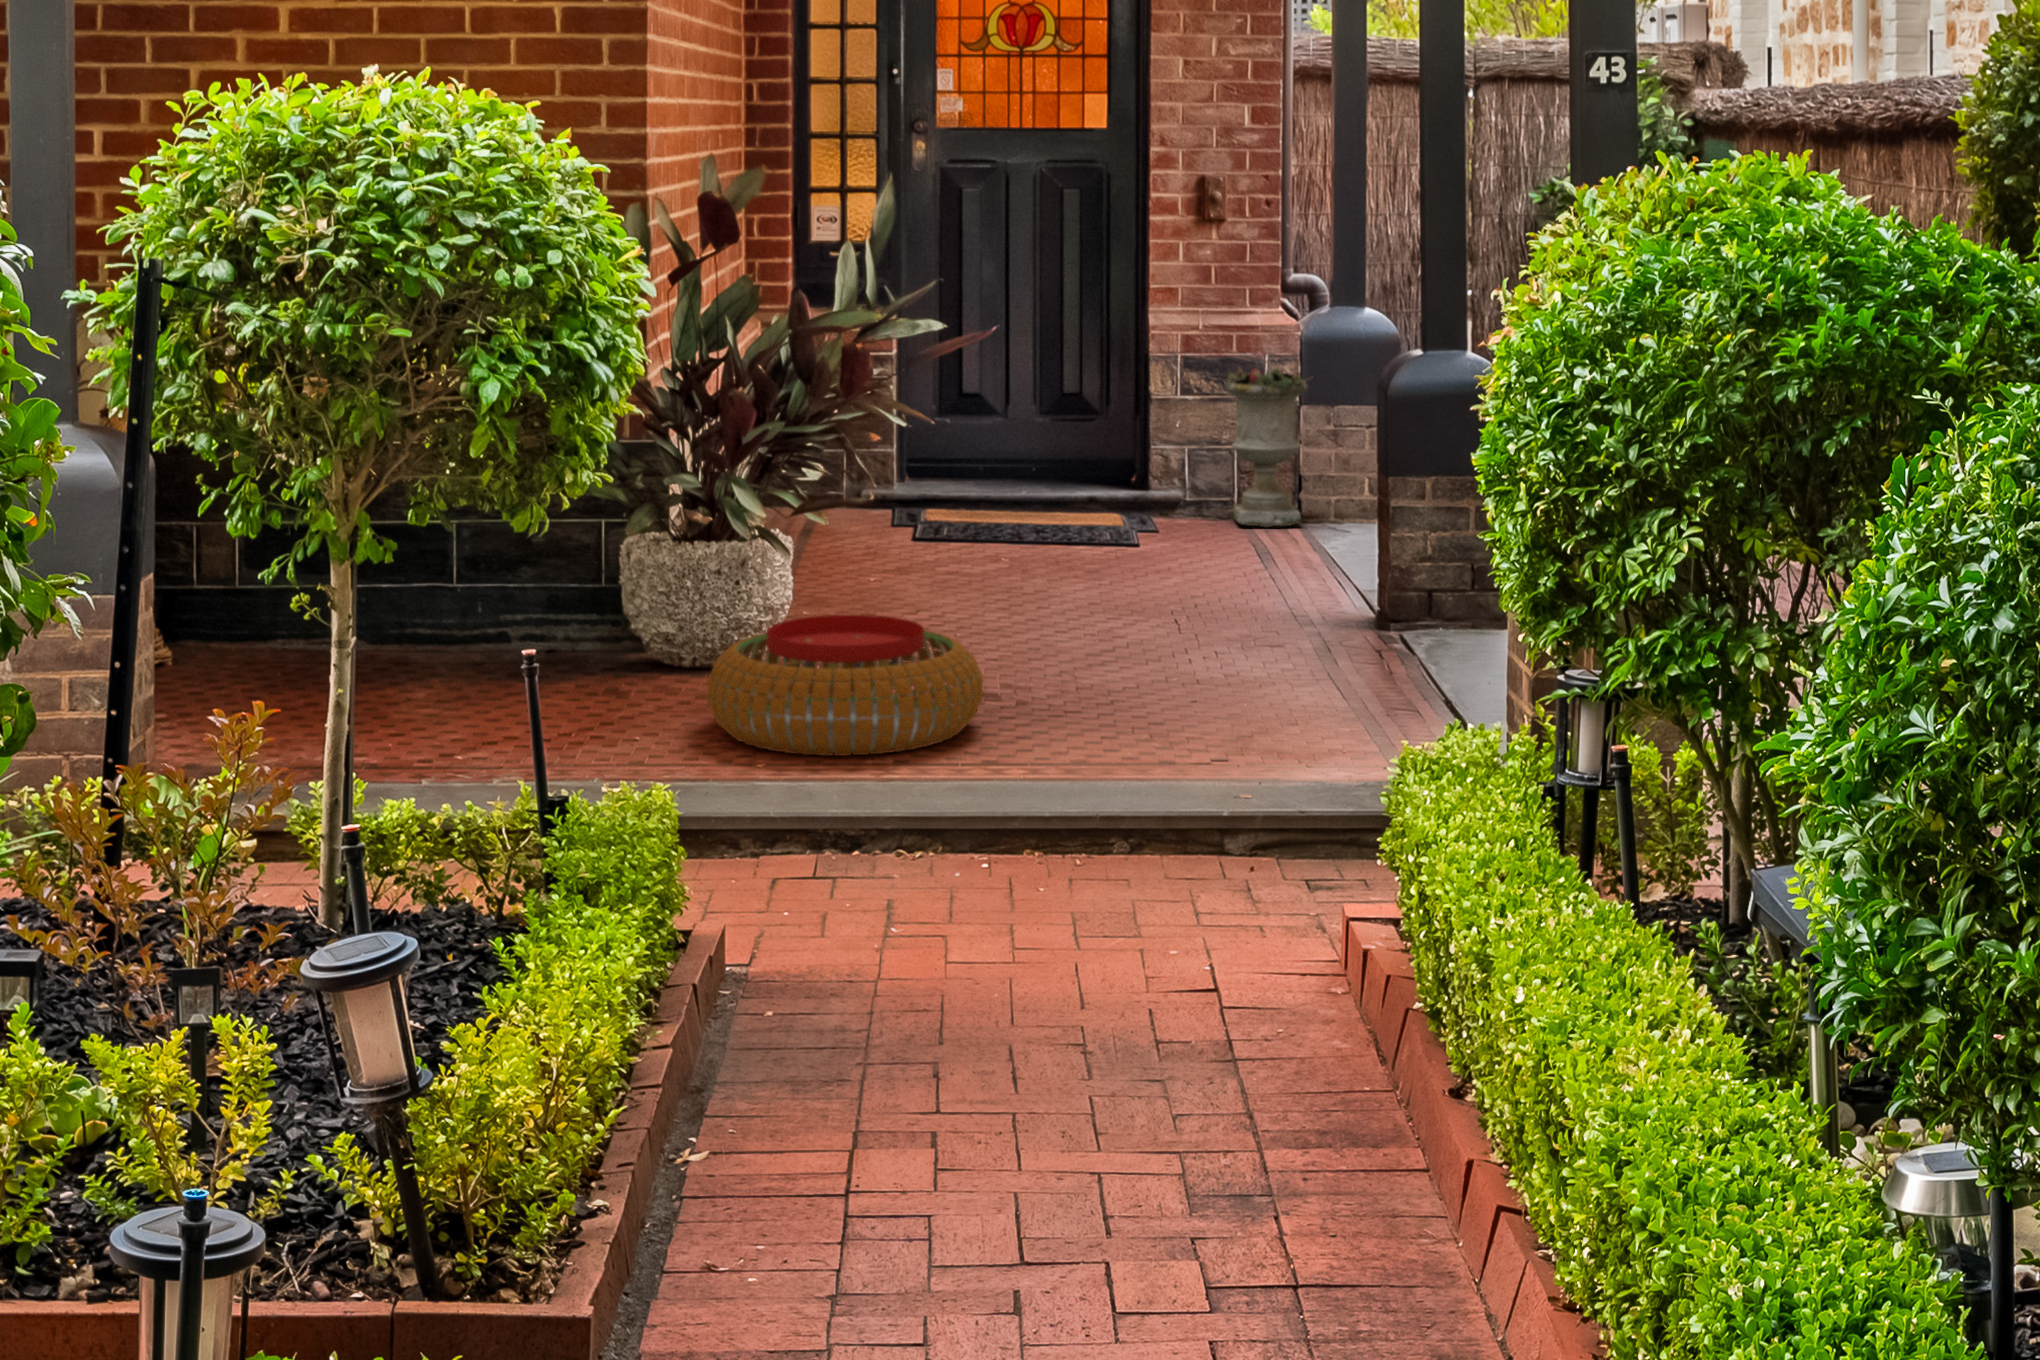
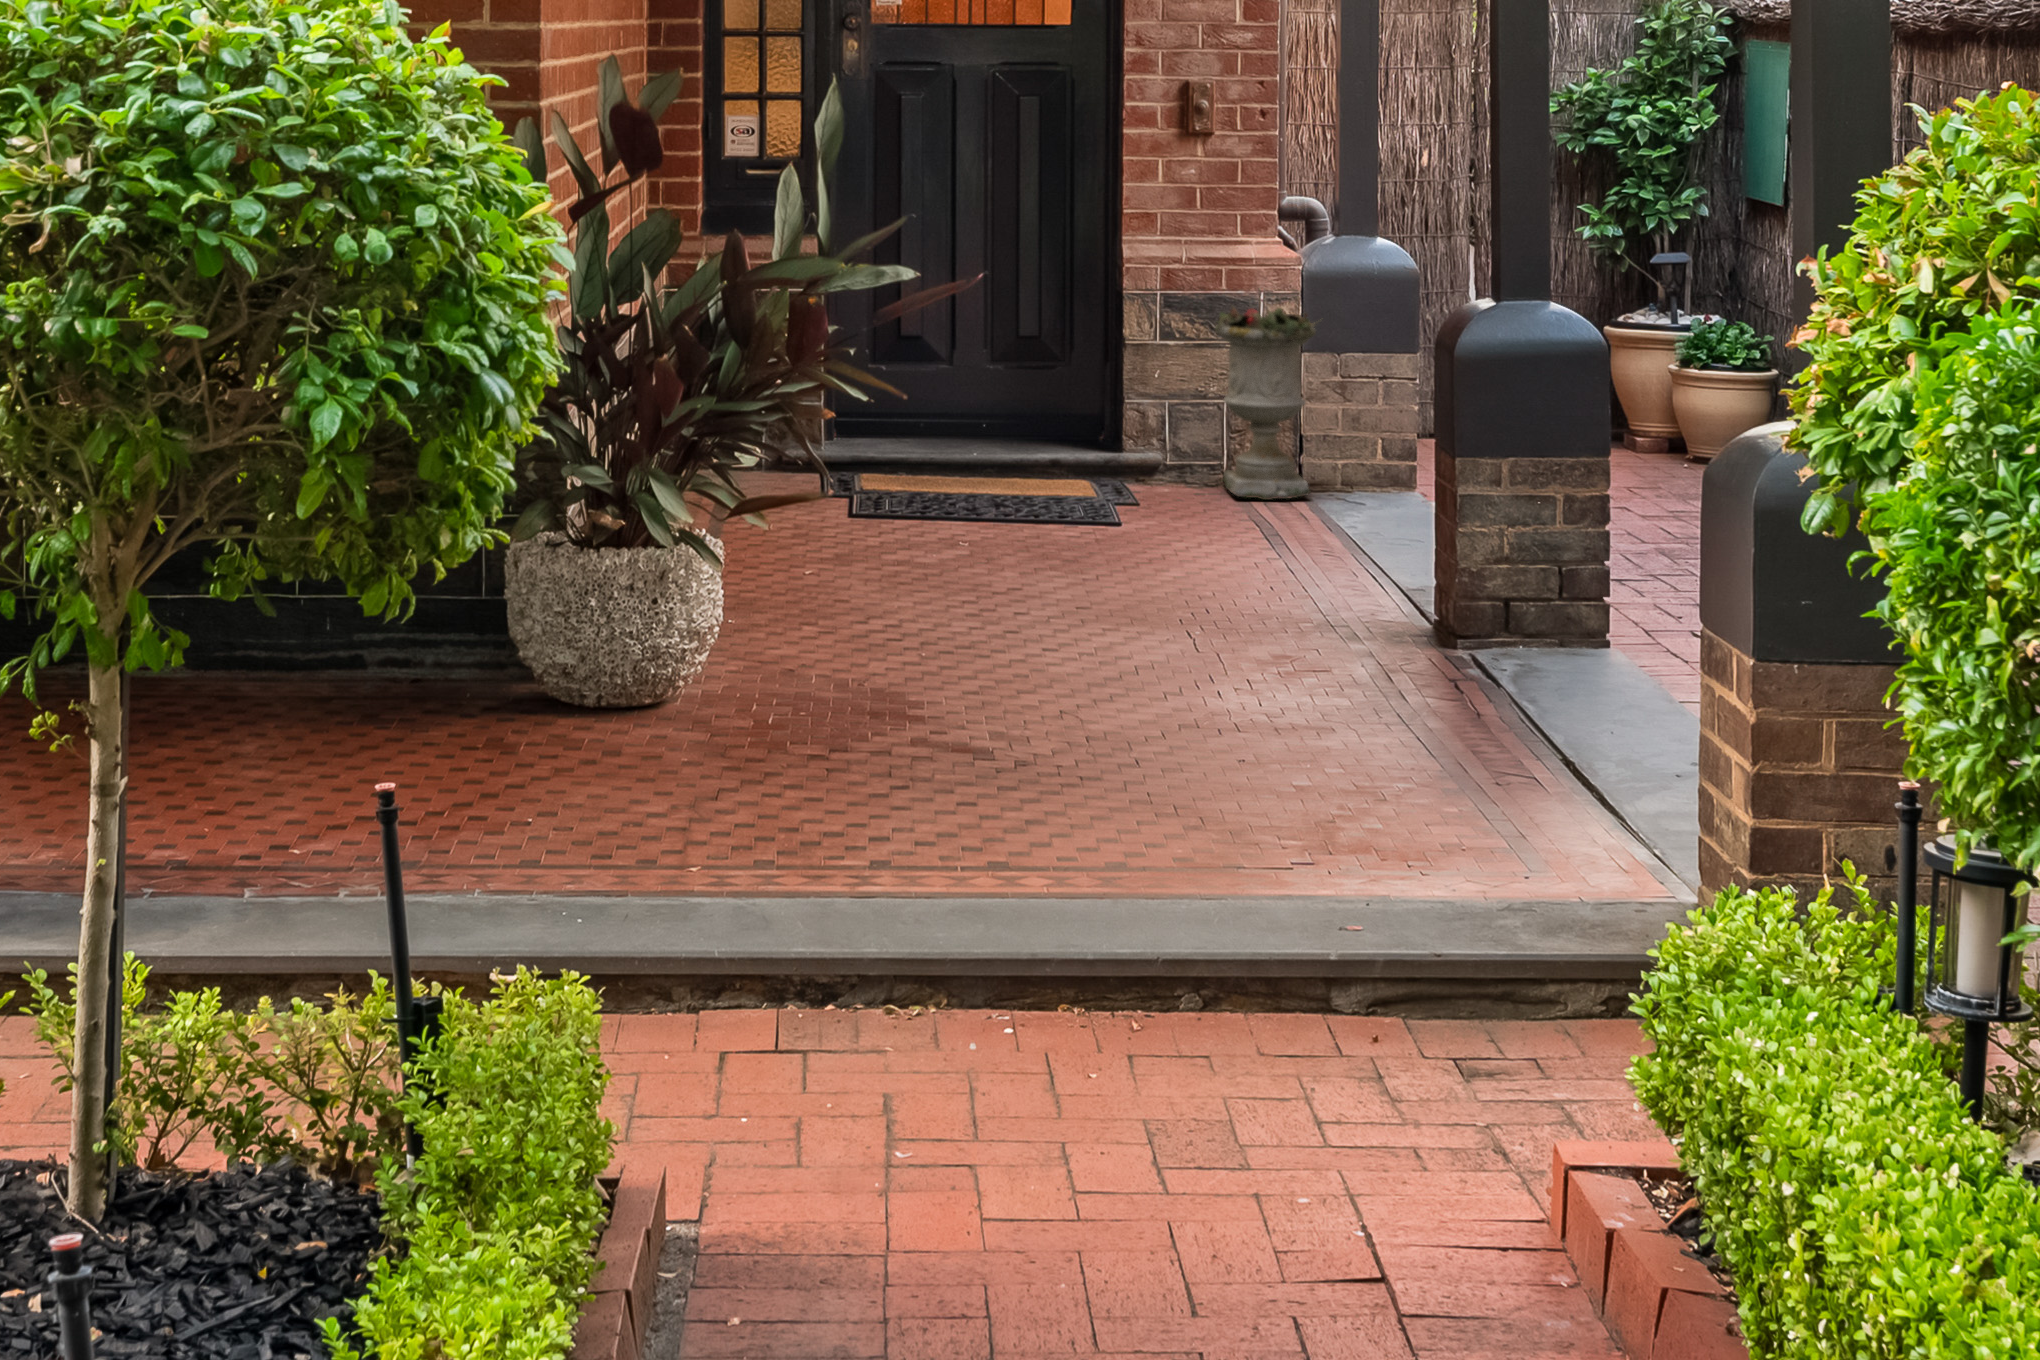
pouf: present [707,615,983,756] -> none [620,658,987,865]

